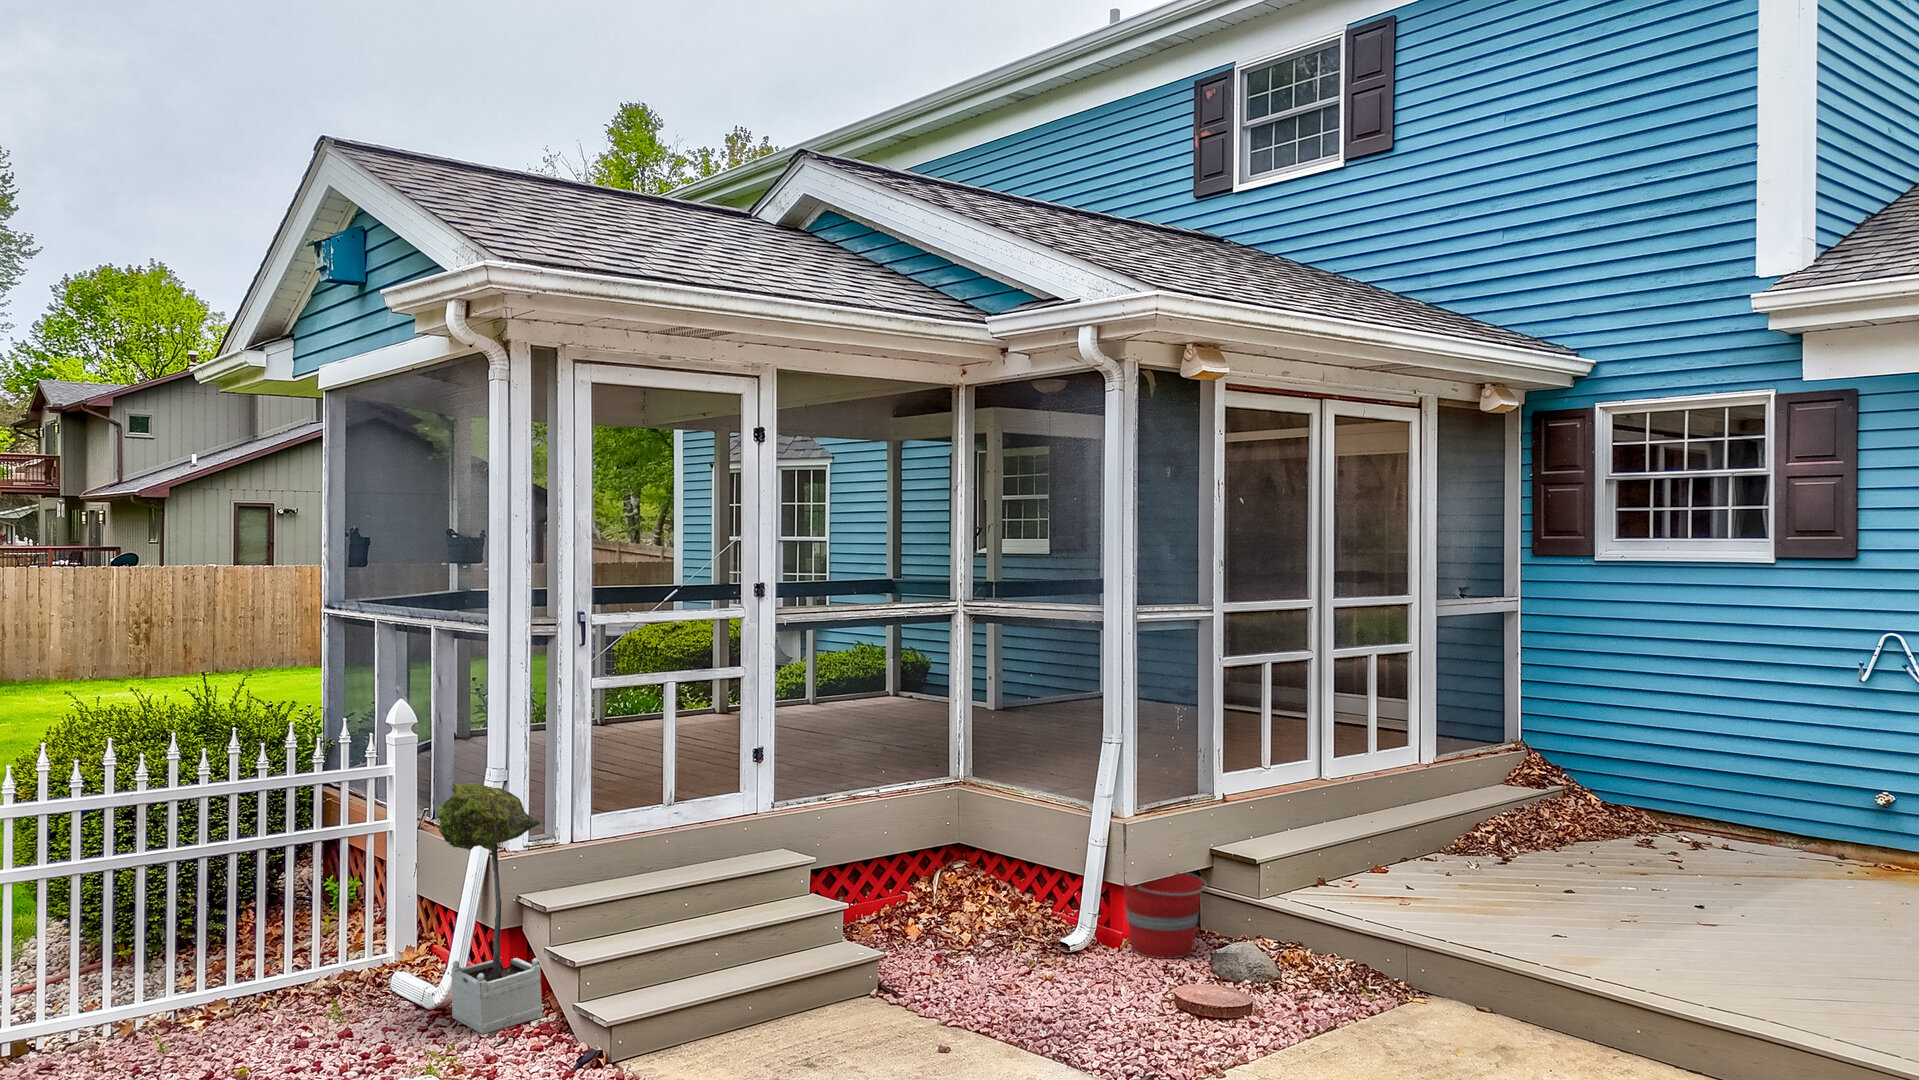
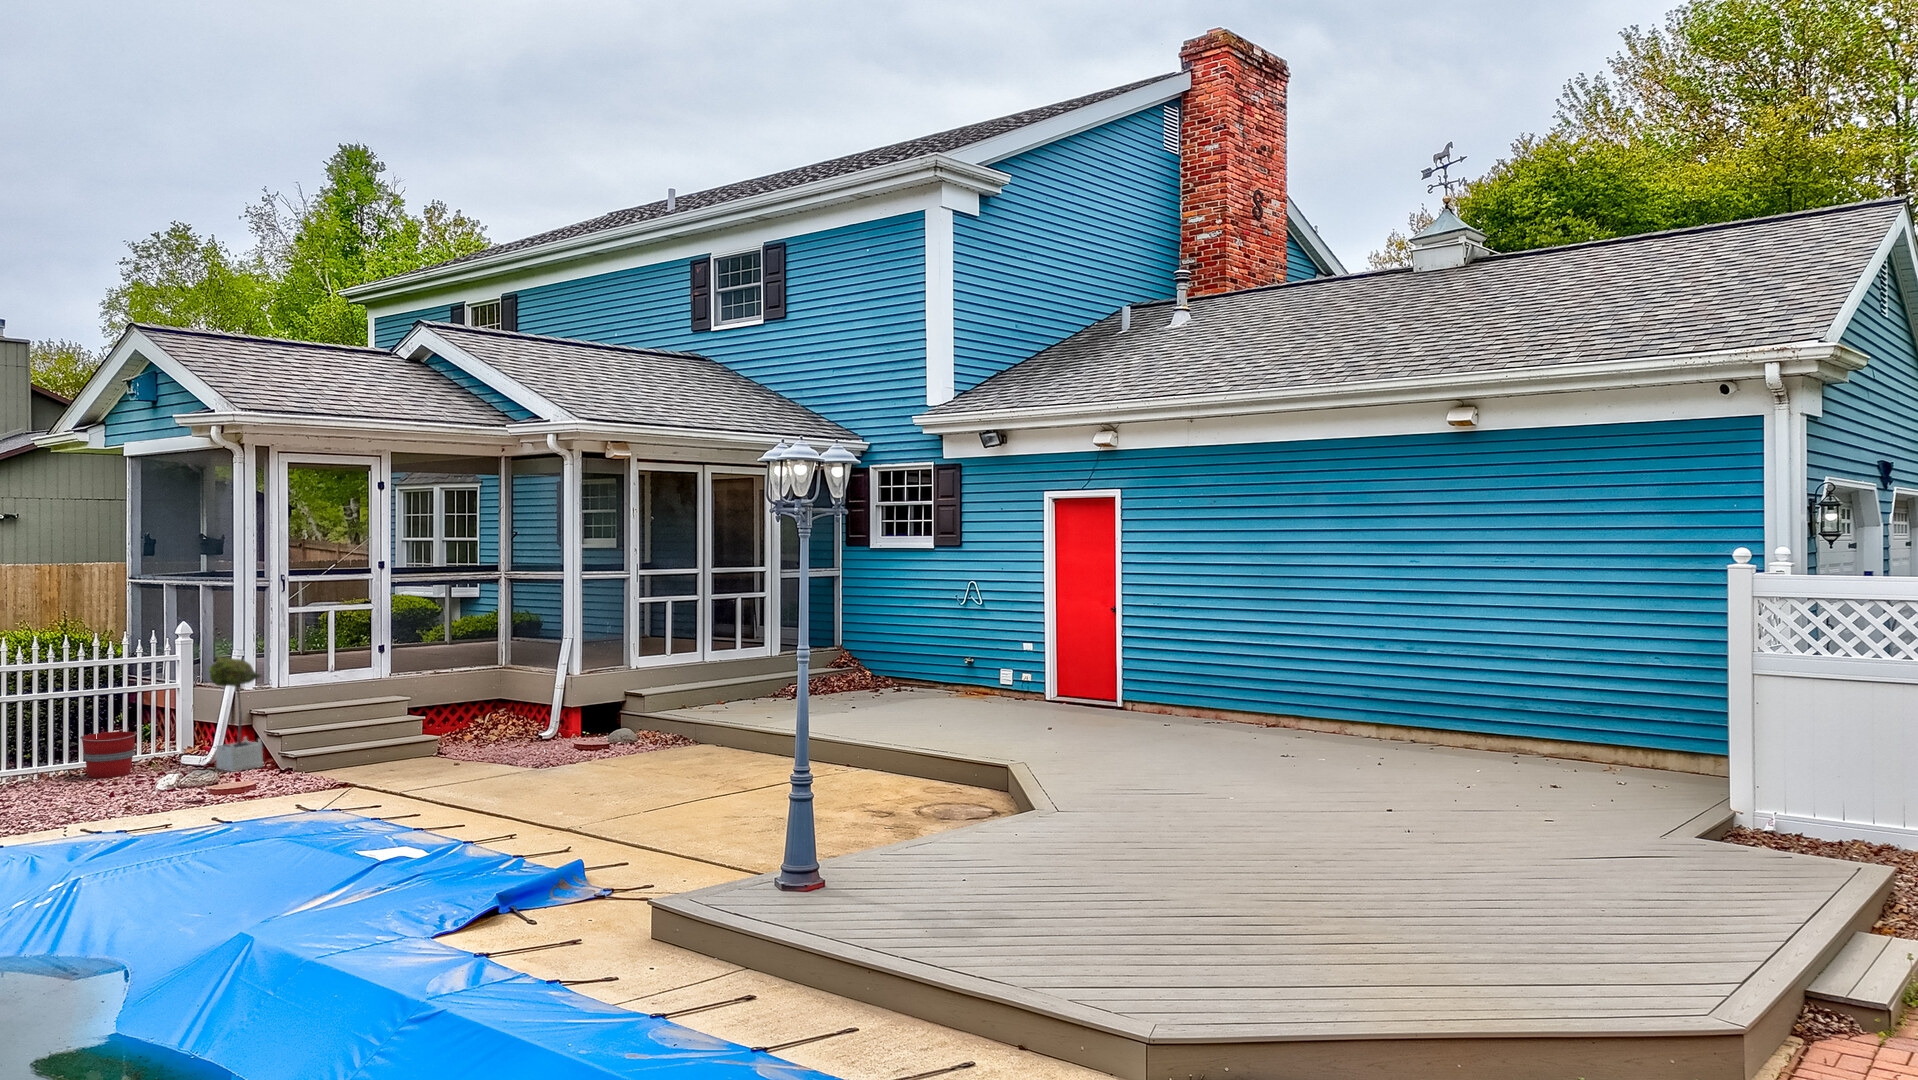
bucket: present [1122,872,1202,959] -> present [80,732,137,778]

